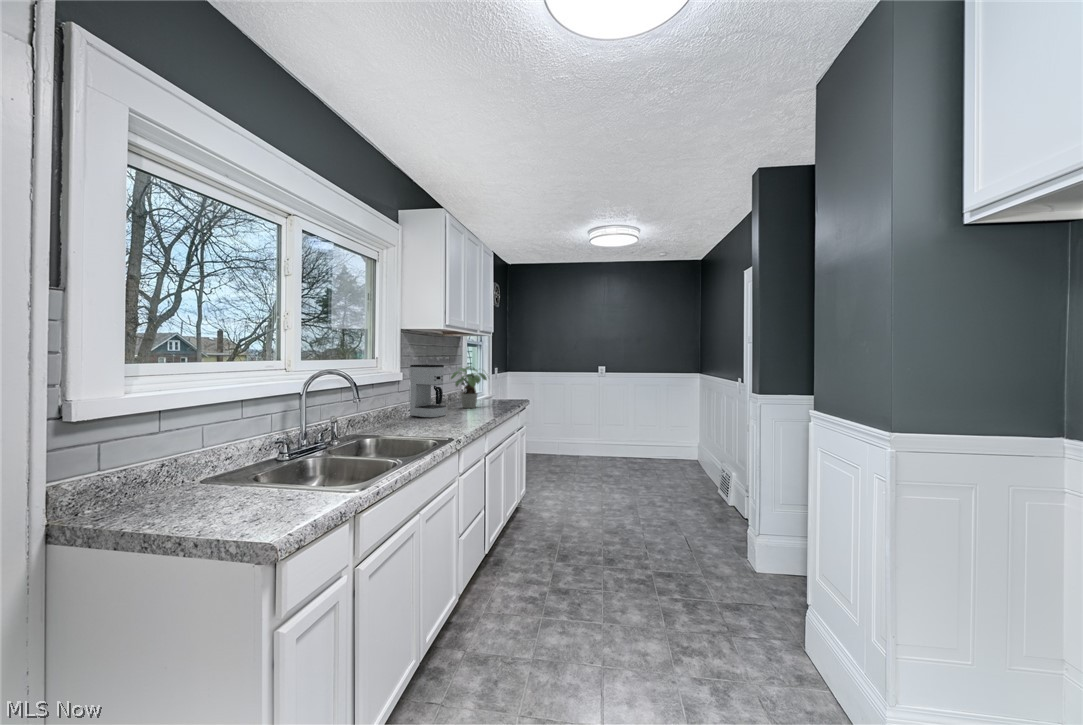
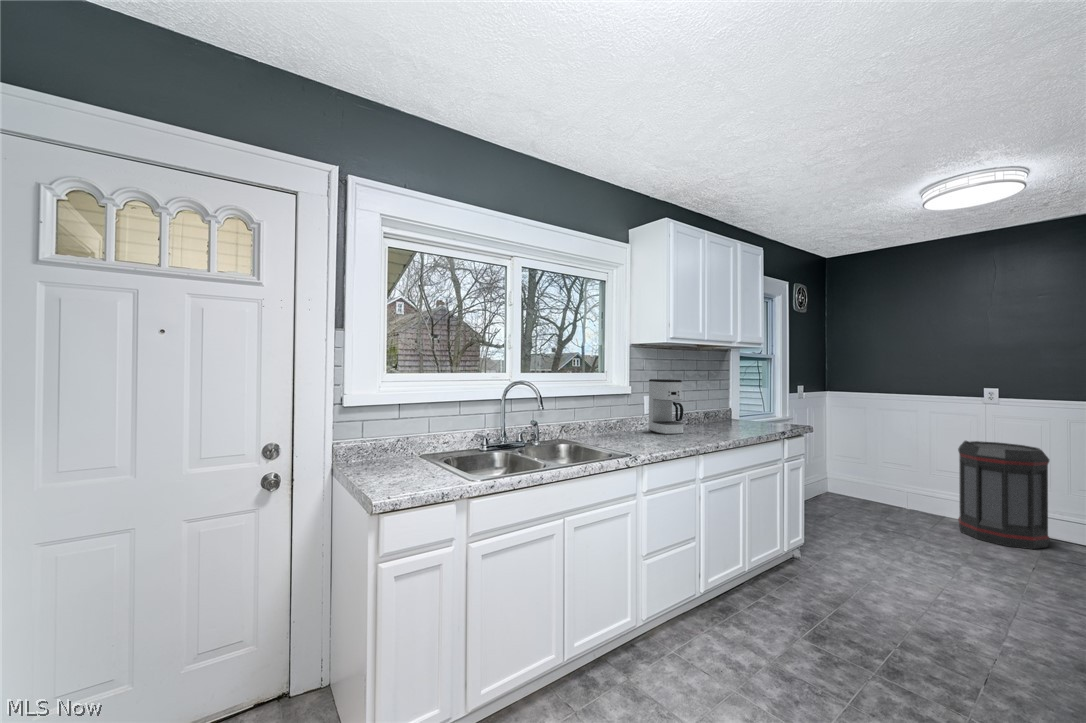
potted plant: present [451,366,487,408] -> none [704,382,754,429]
trash can: none [586,402,630,468] -> present [958,441,1050,549]

